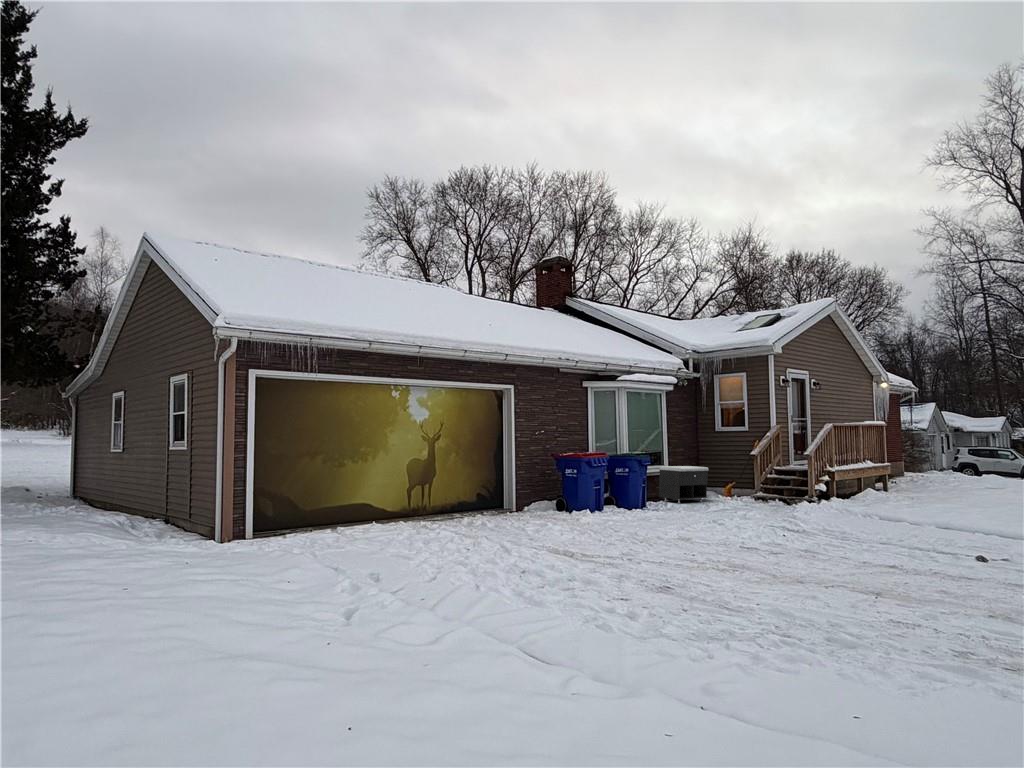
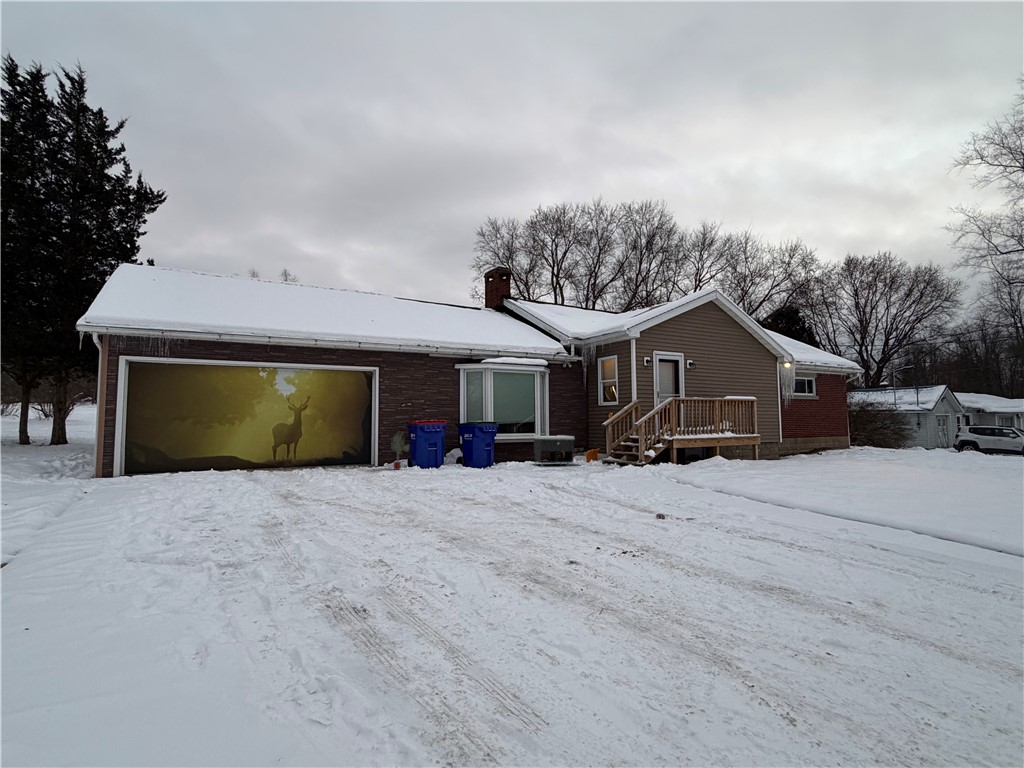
potted tree: none [538,465,564,512] -> present [391,431,409,470]

